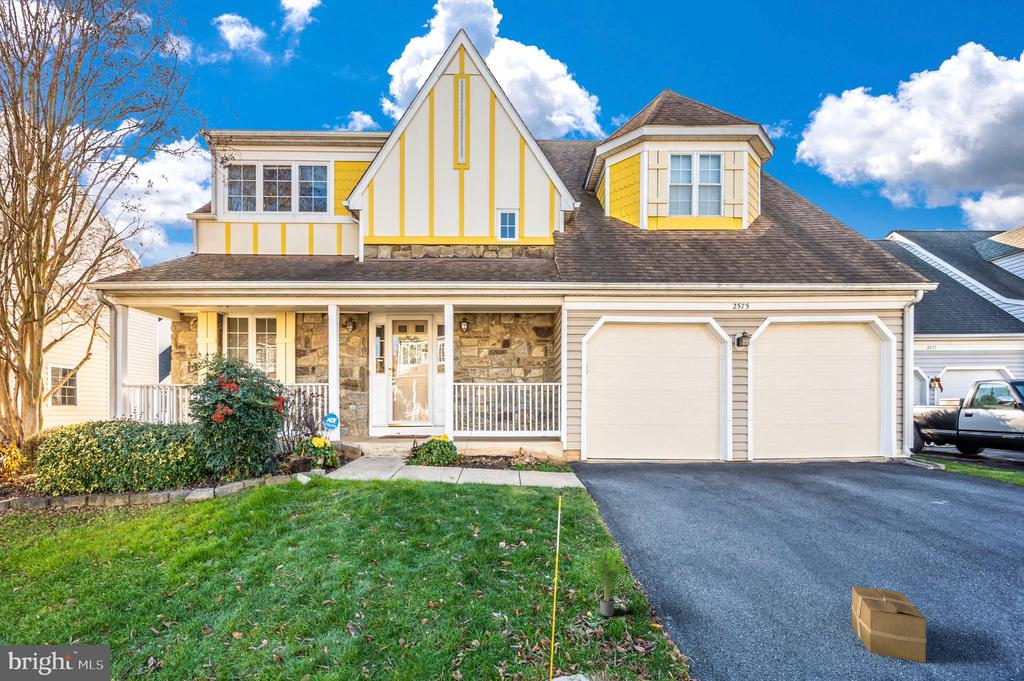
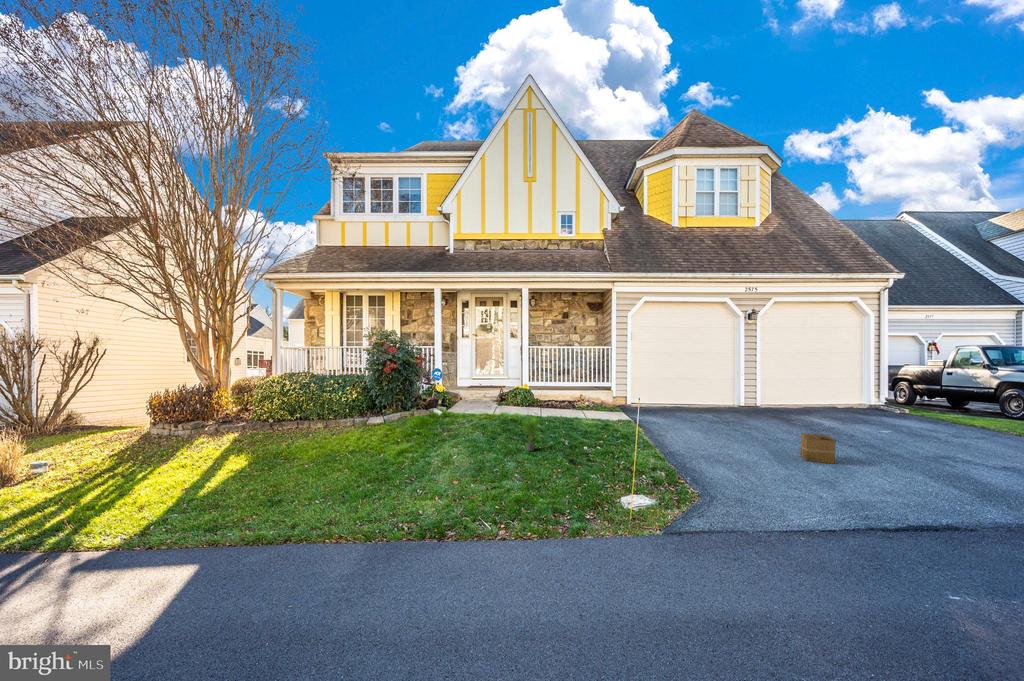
potted plant: present [584,548,625,616] -> present [522,415,539,451]

